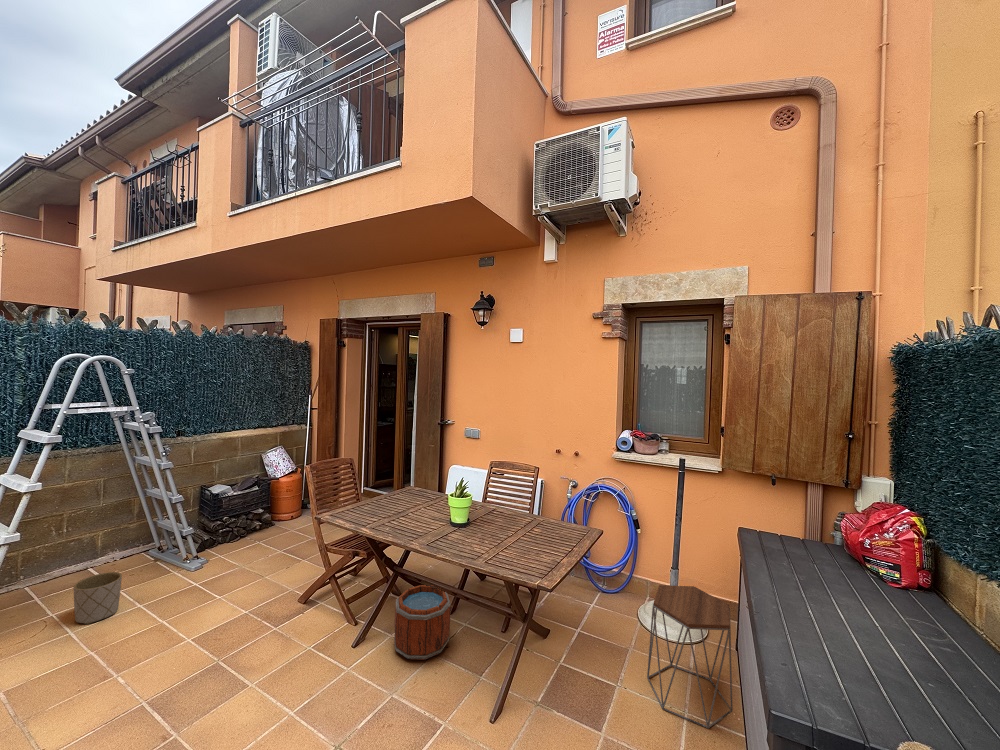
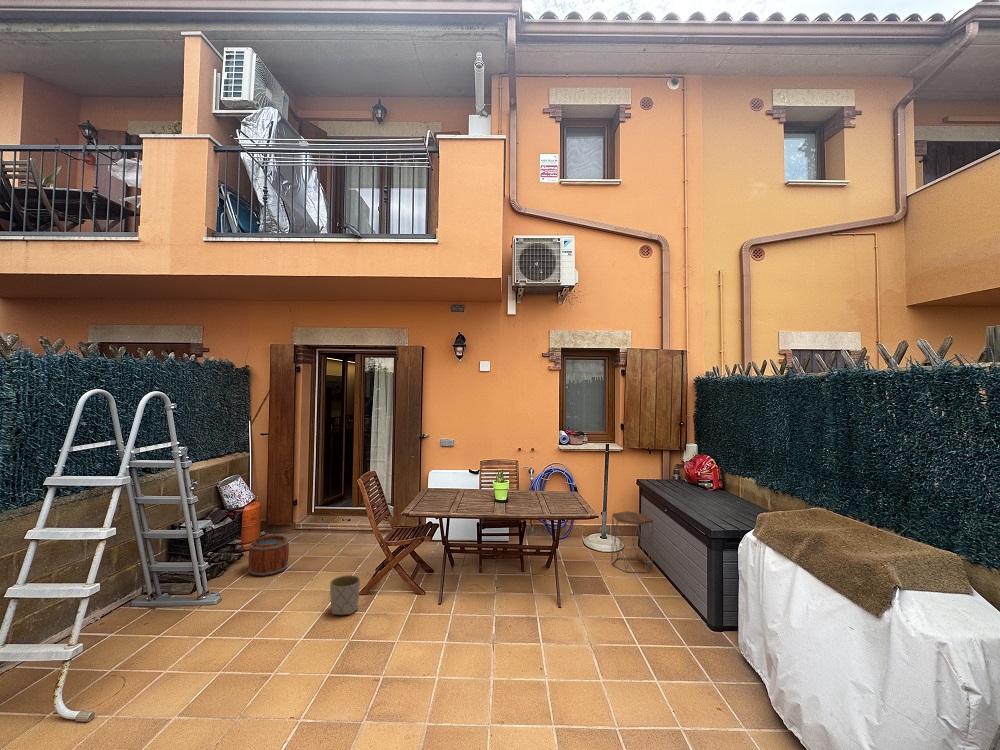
planter: present [73,572,122,624] -> present [330,575,360,615]
bucket: present [394,585,451,660] -> present [248,535,289,576]

